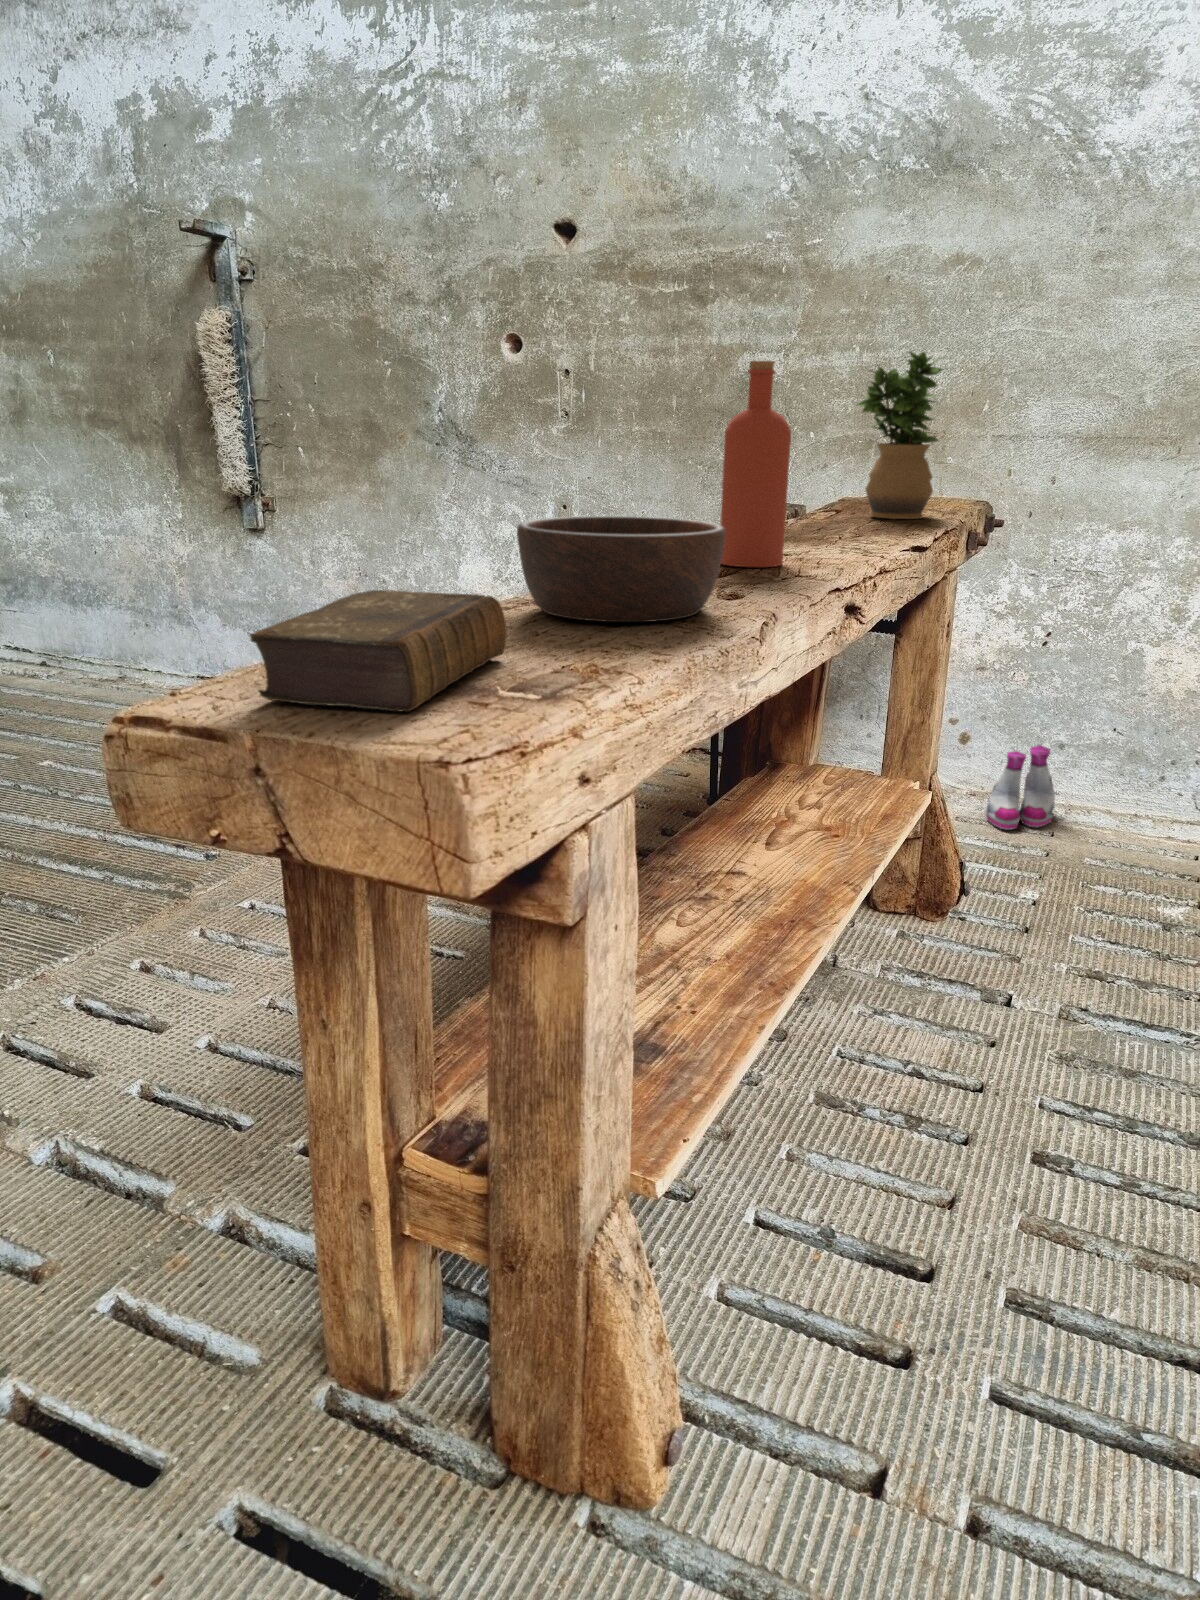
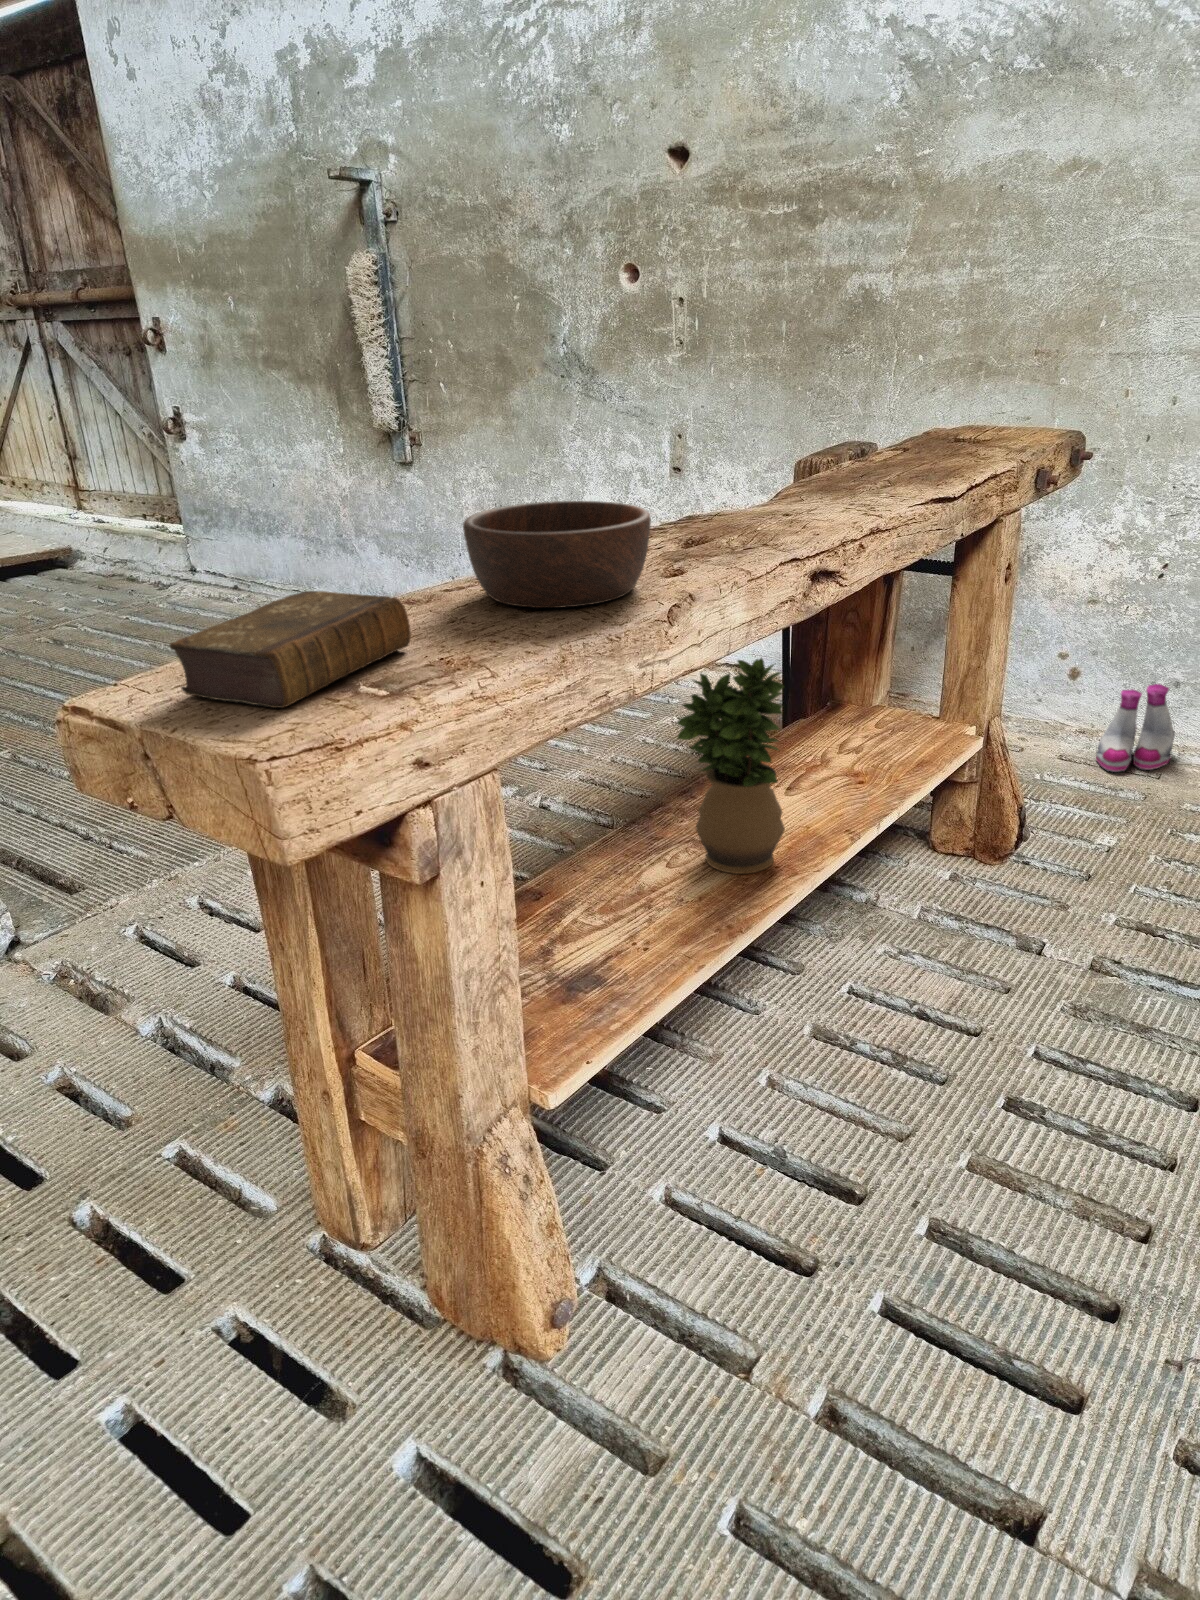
potted plant: present [858,351,942,519] -> present [677,658,785,874]
bottle: present [720,361,791,567] -> none [714,333,778,533]

